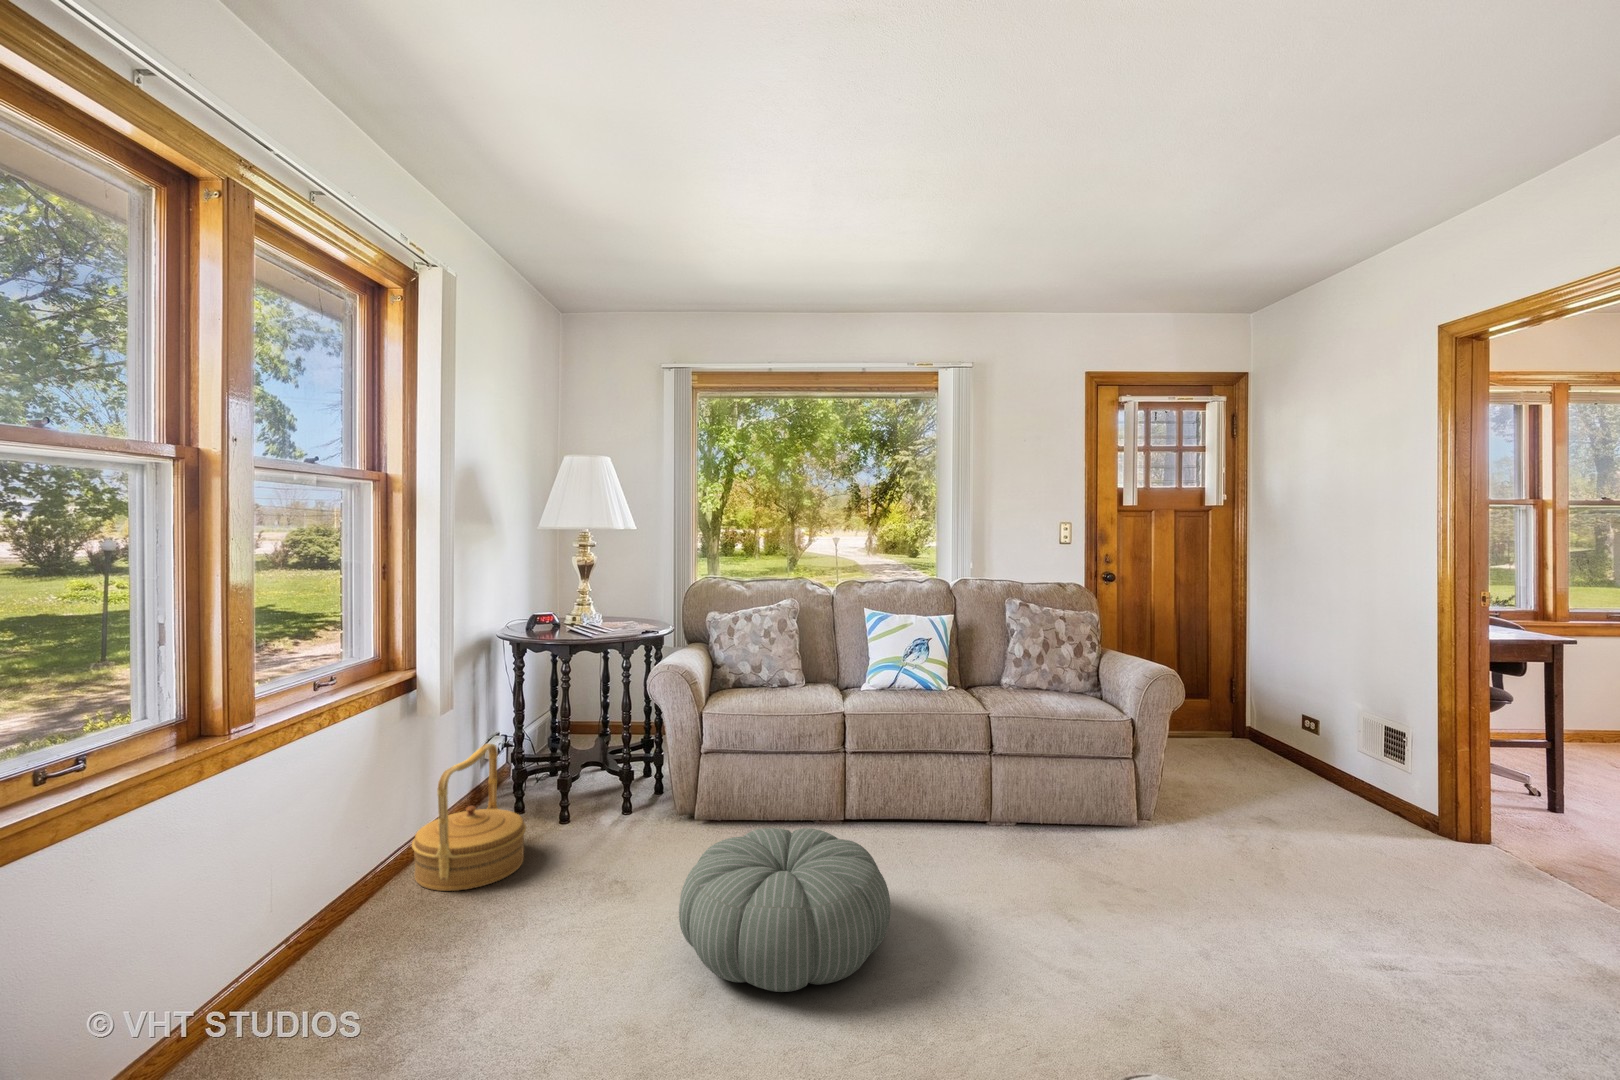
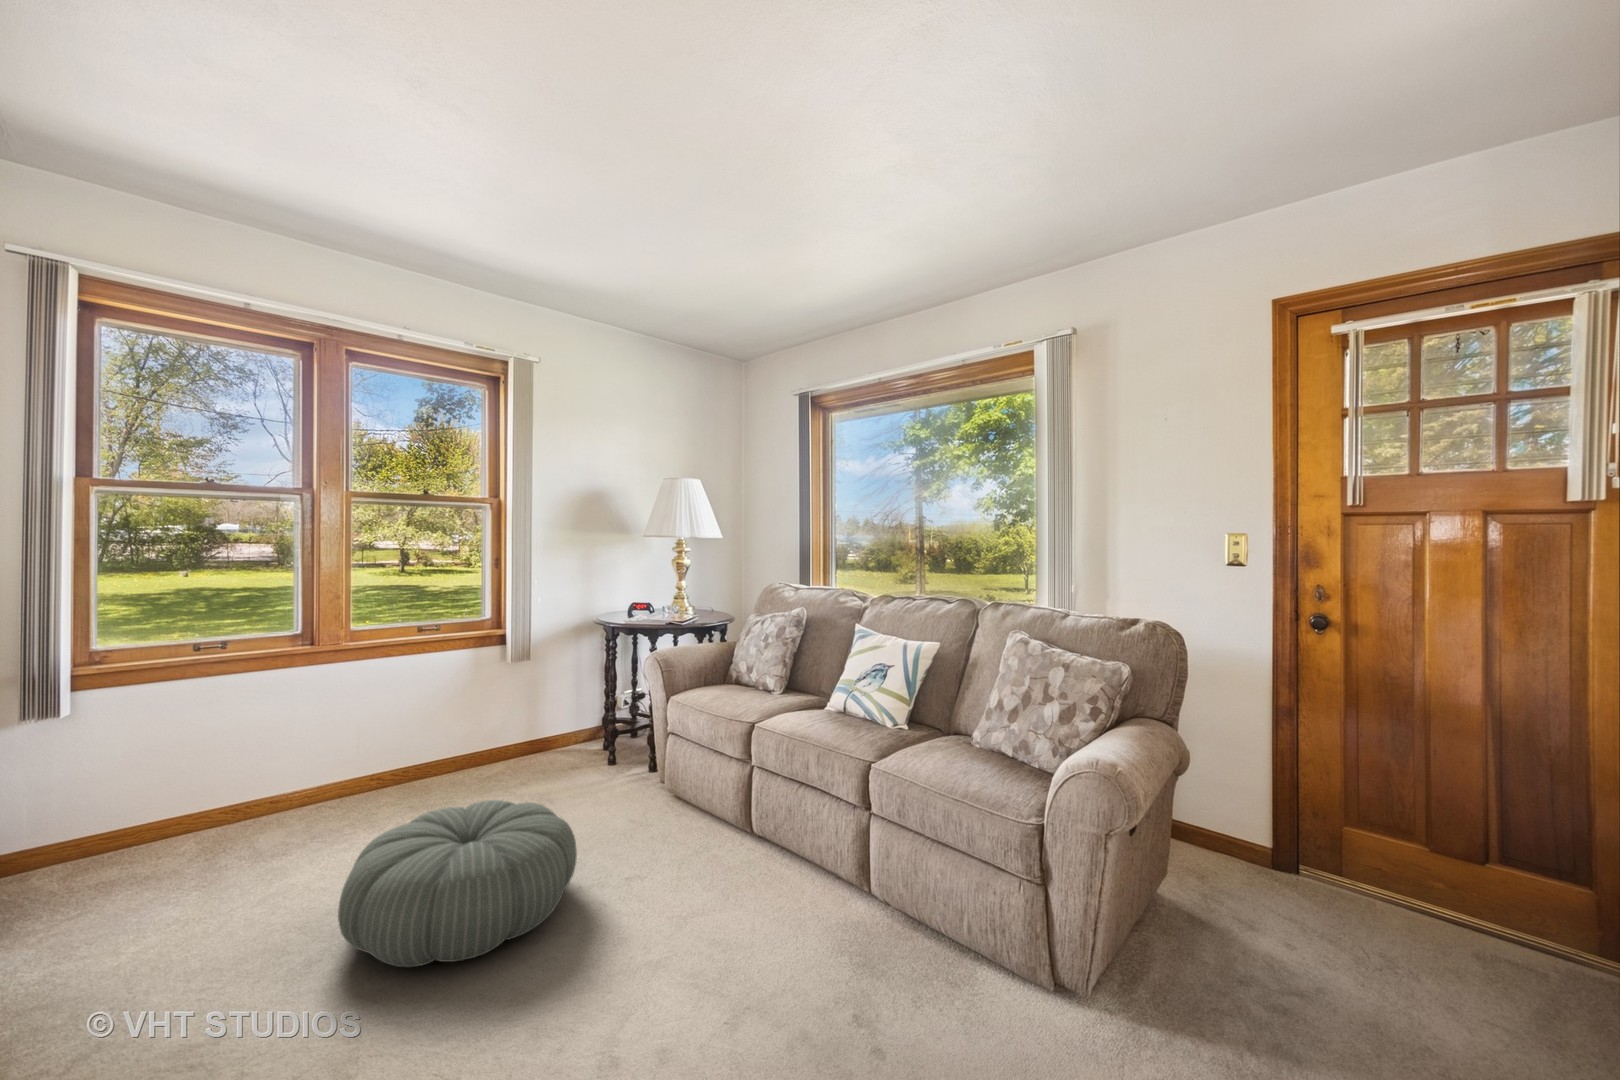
woven basket: present [412,744,526,891] -> none [454,687,545,787]

